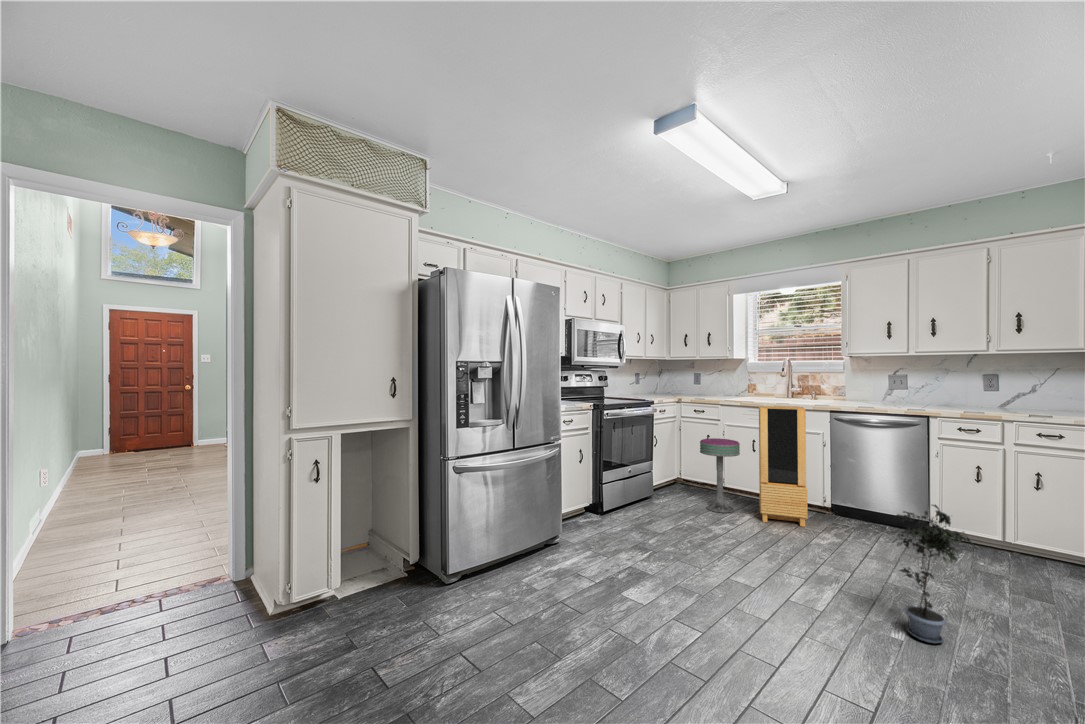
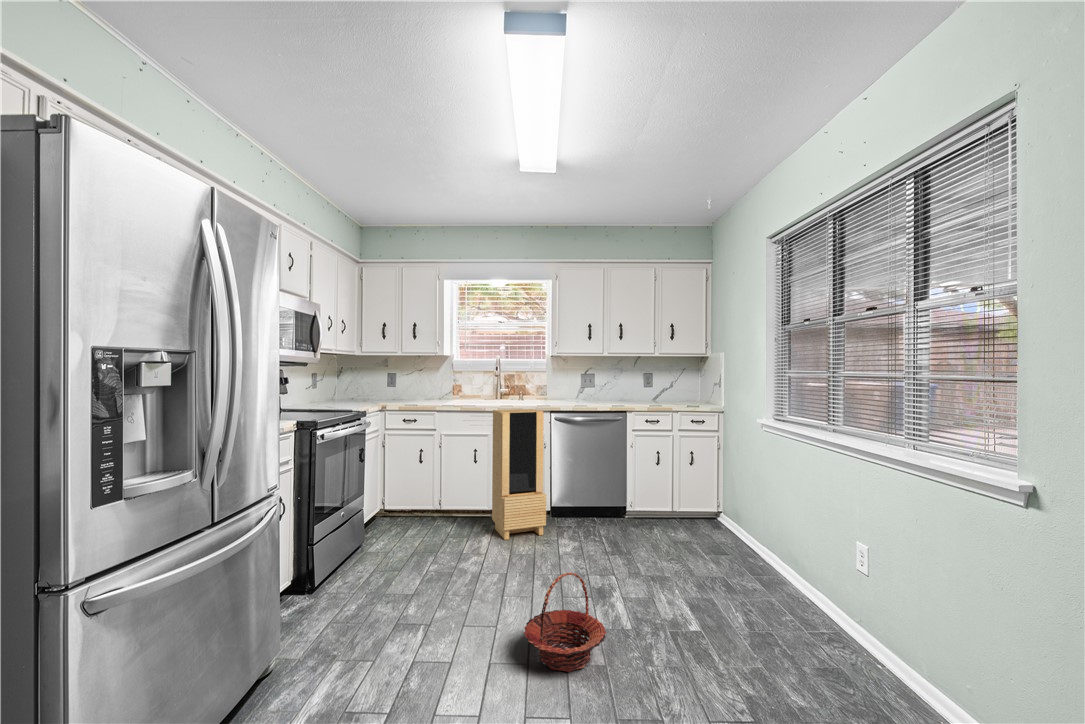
bar stool: present [700,438,740,513] -> none [431,451,476,540]
potted plant: present [893,505,976,644] -> none [686,497,767,629]
basket: none [700,533,771,609] -> present [524,573,606,672]

